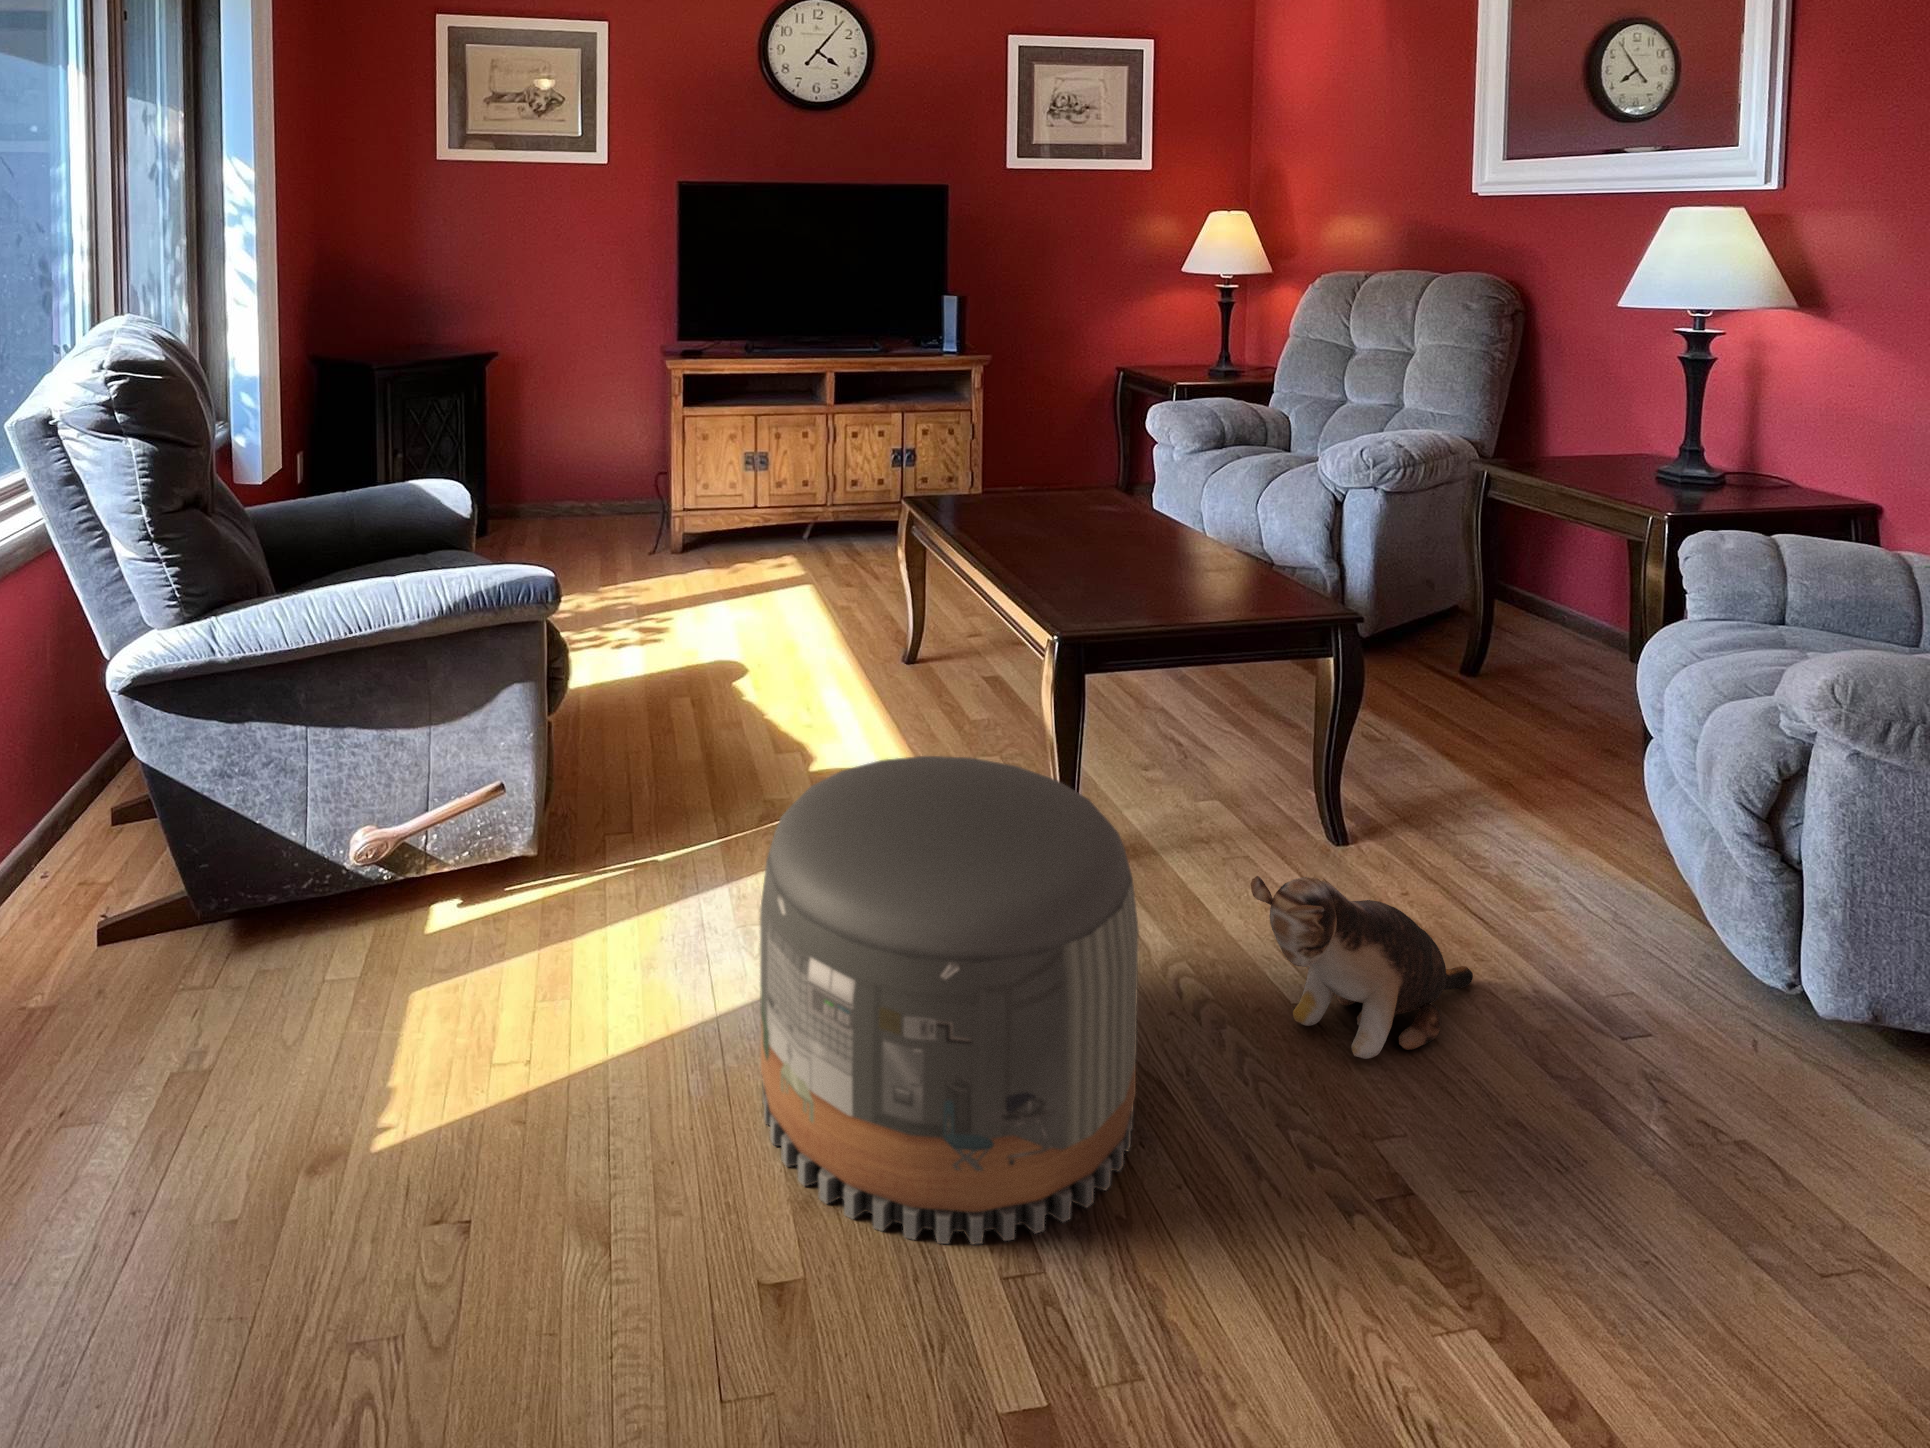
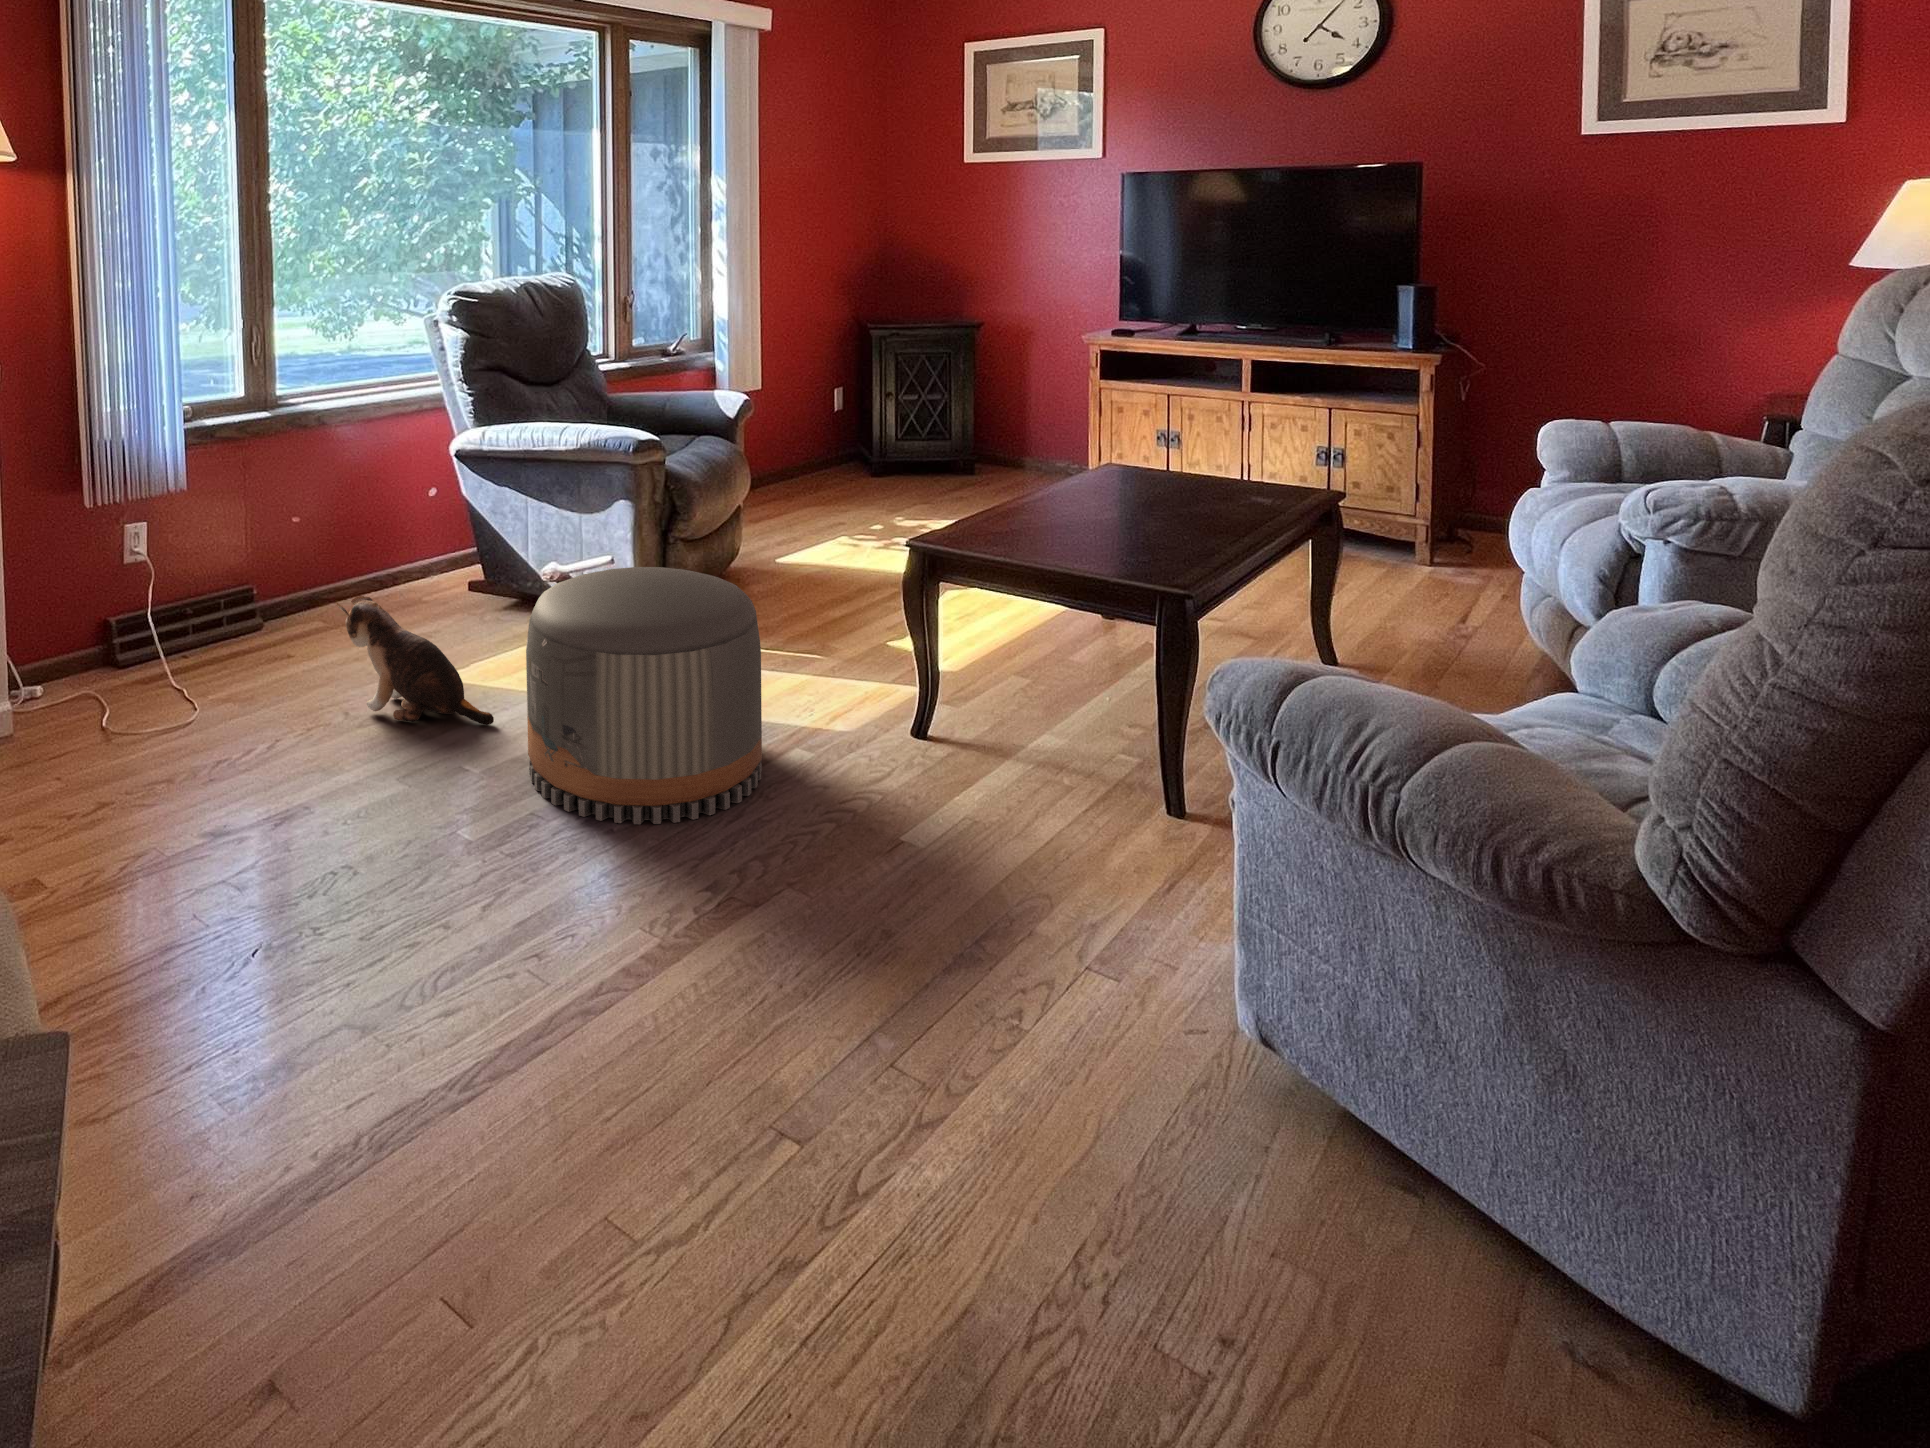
plush toy: present [1251,876,1473,1059] -> present [336,596,494,725]

